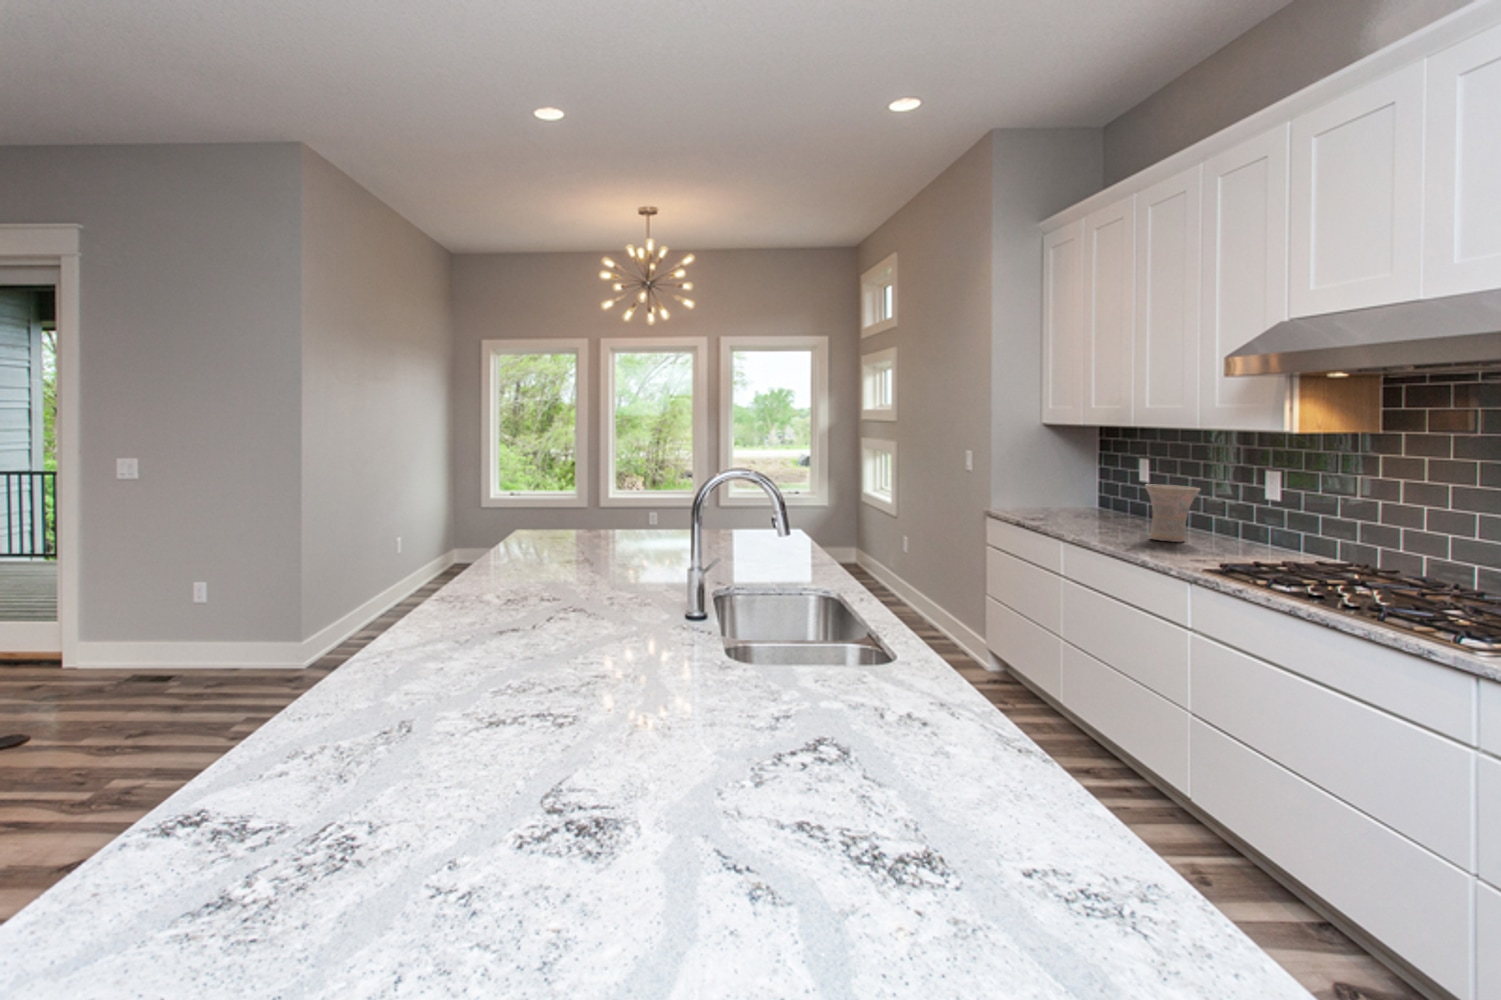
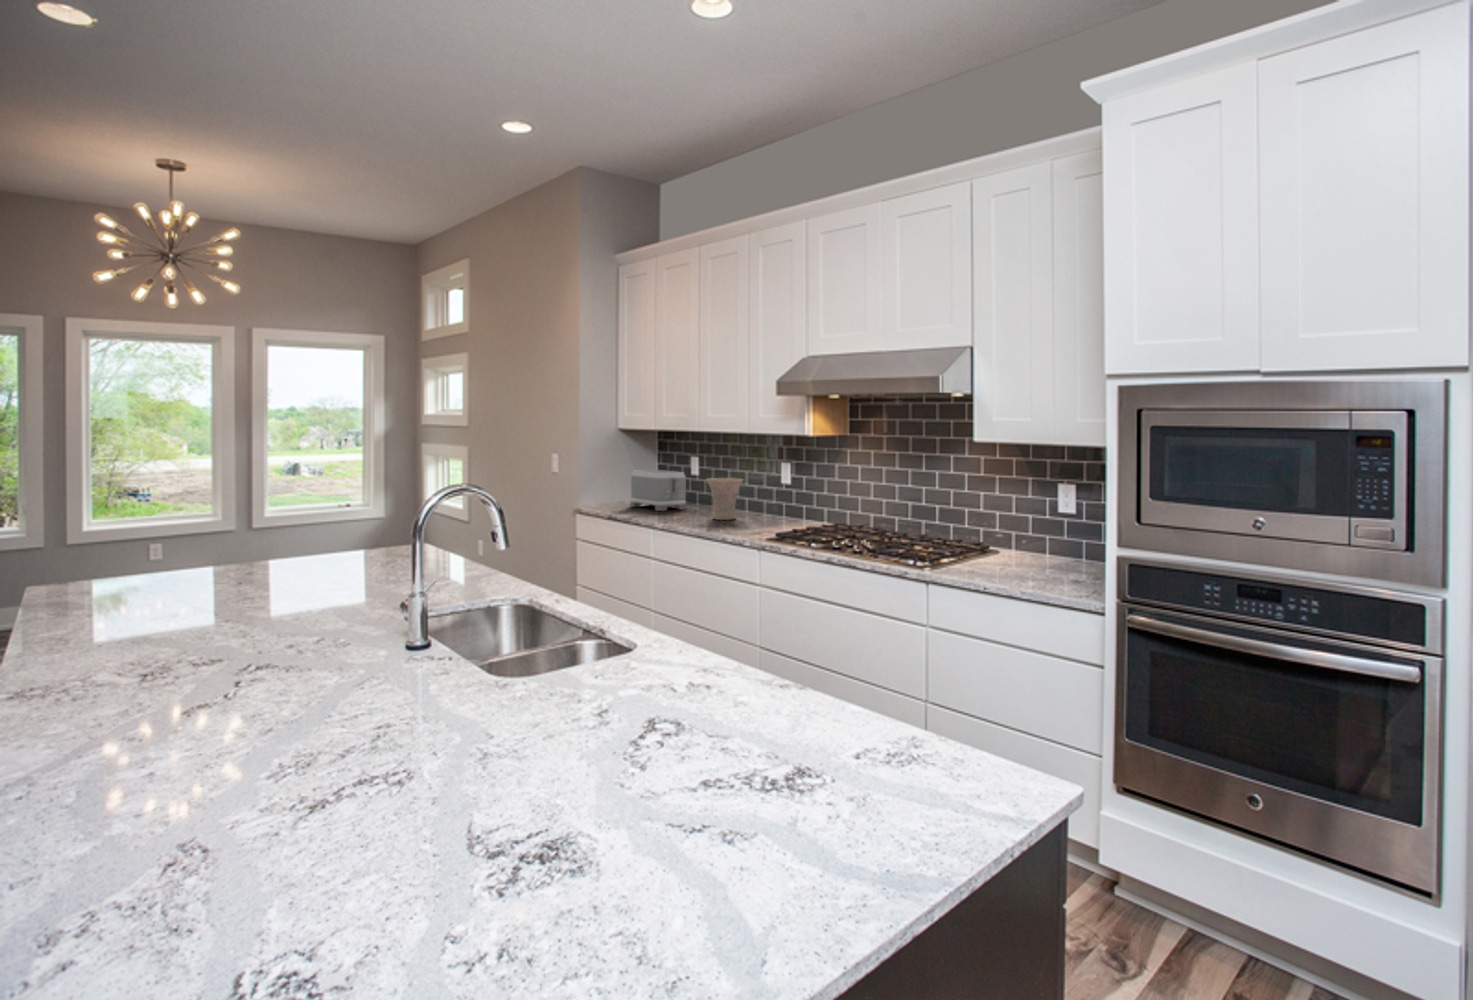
toaster: none [1052,471,1128,525] -> present [630,470,687,511]

